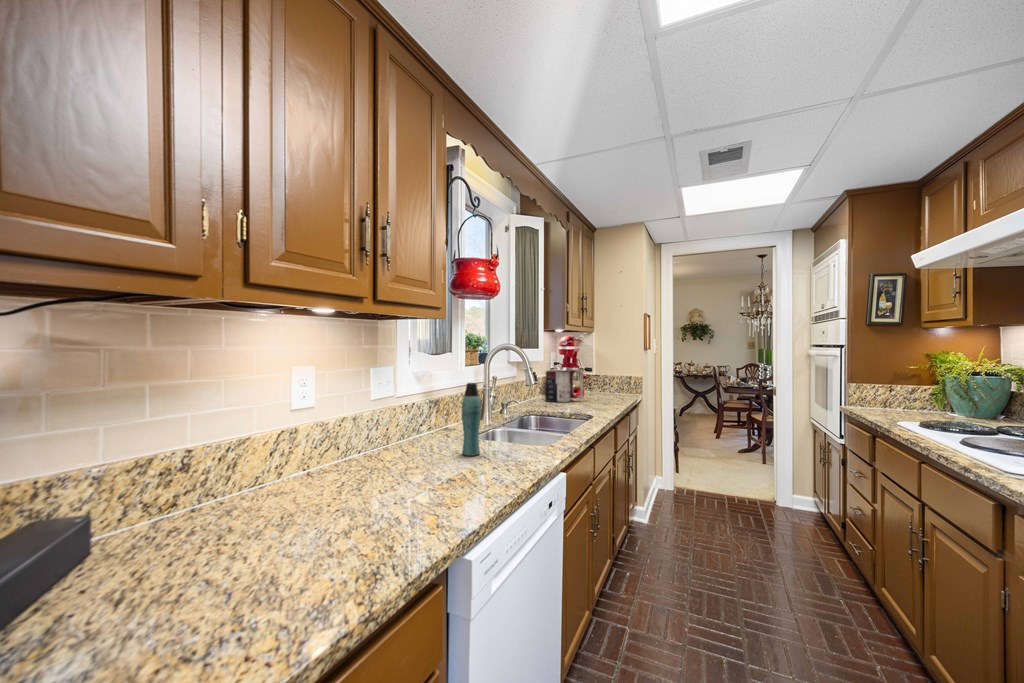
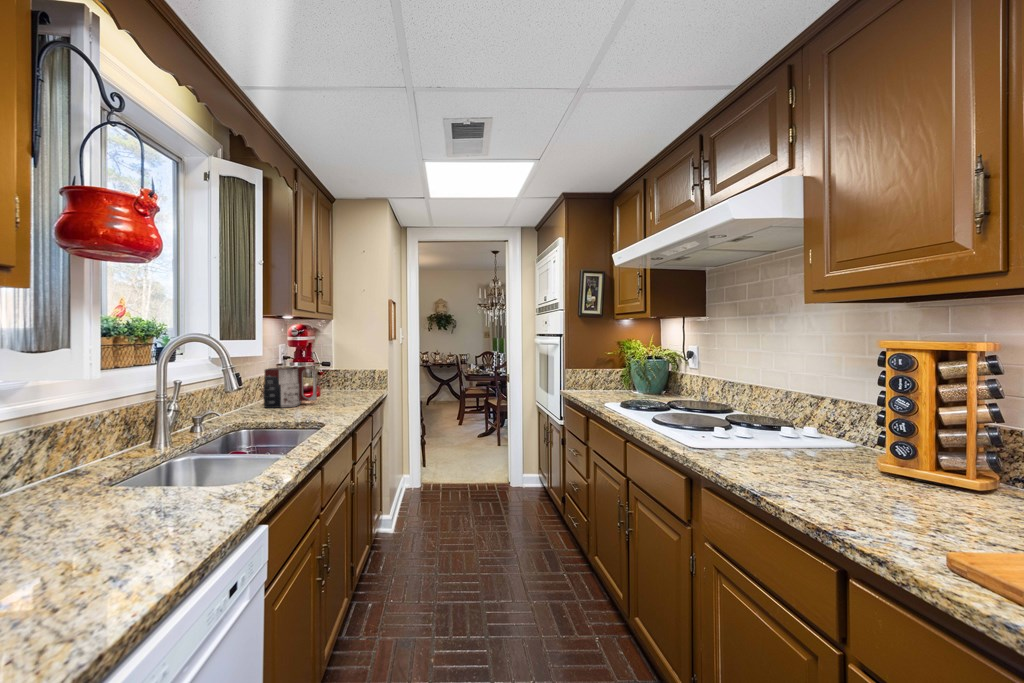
bottle: present [462,383,481,456] -> none [85,399,128,521]

